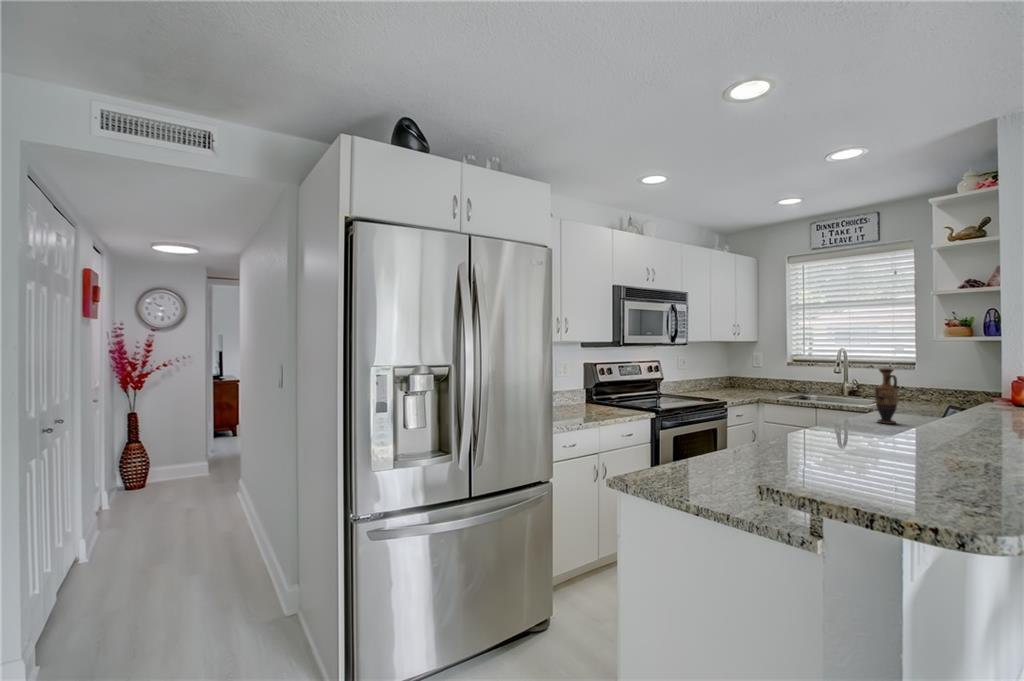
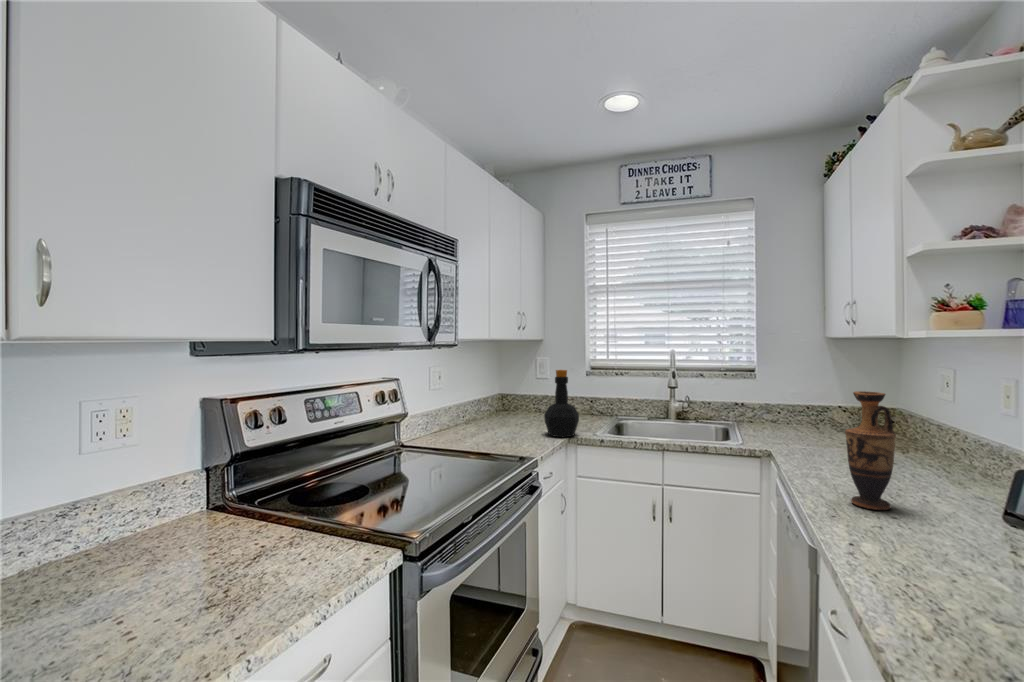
bottle: none [743,359,766,398] -> present [544,370,579,437]

